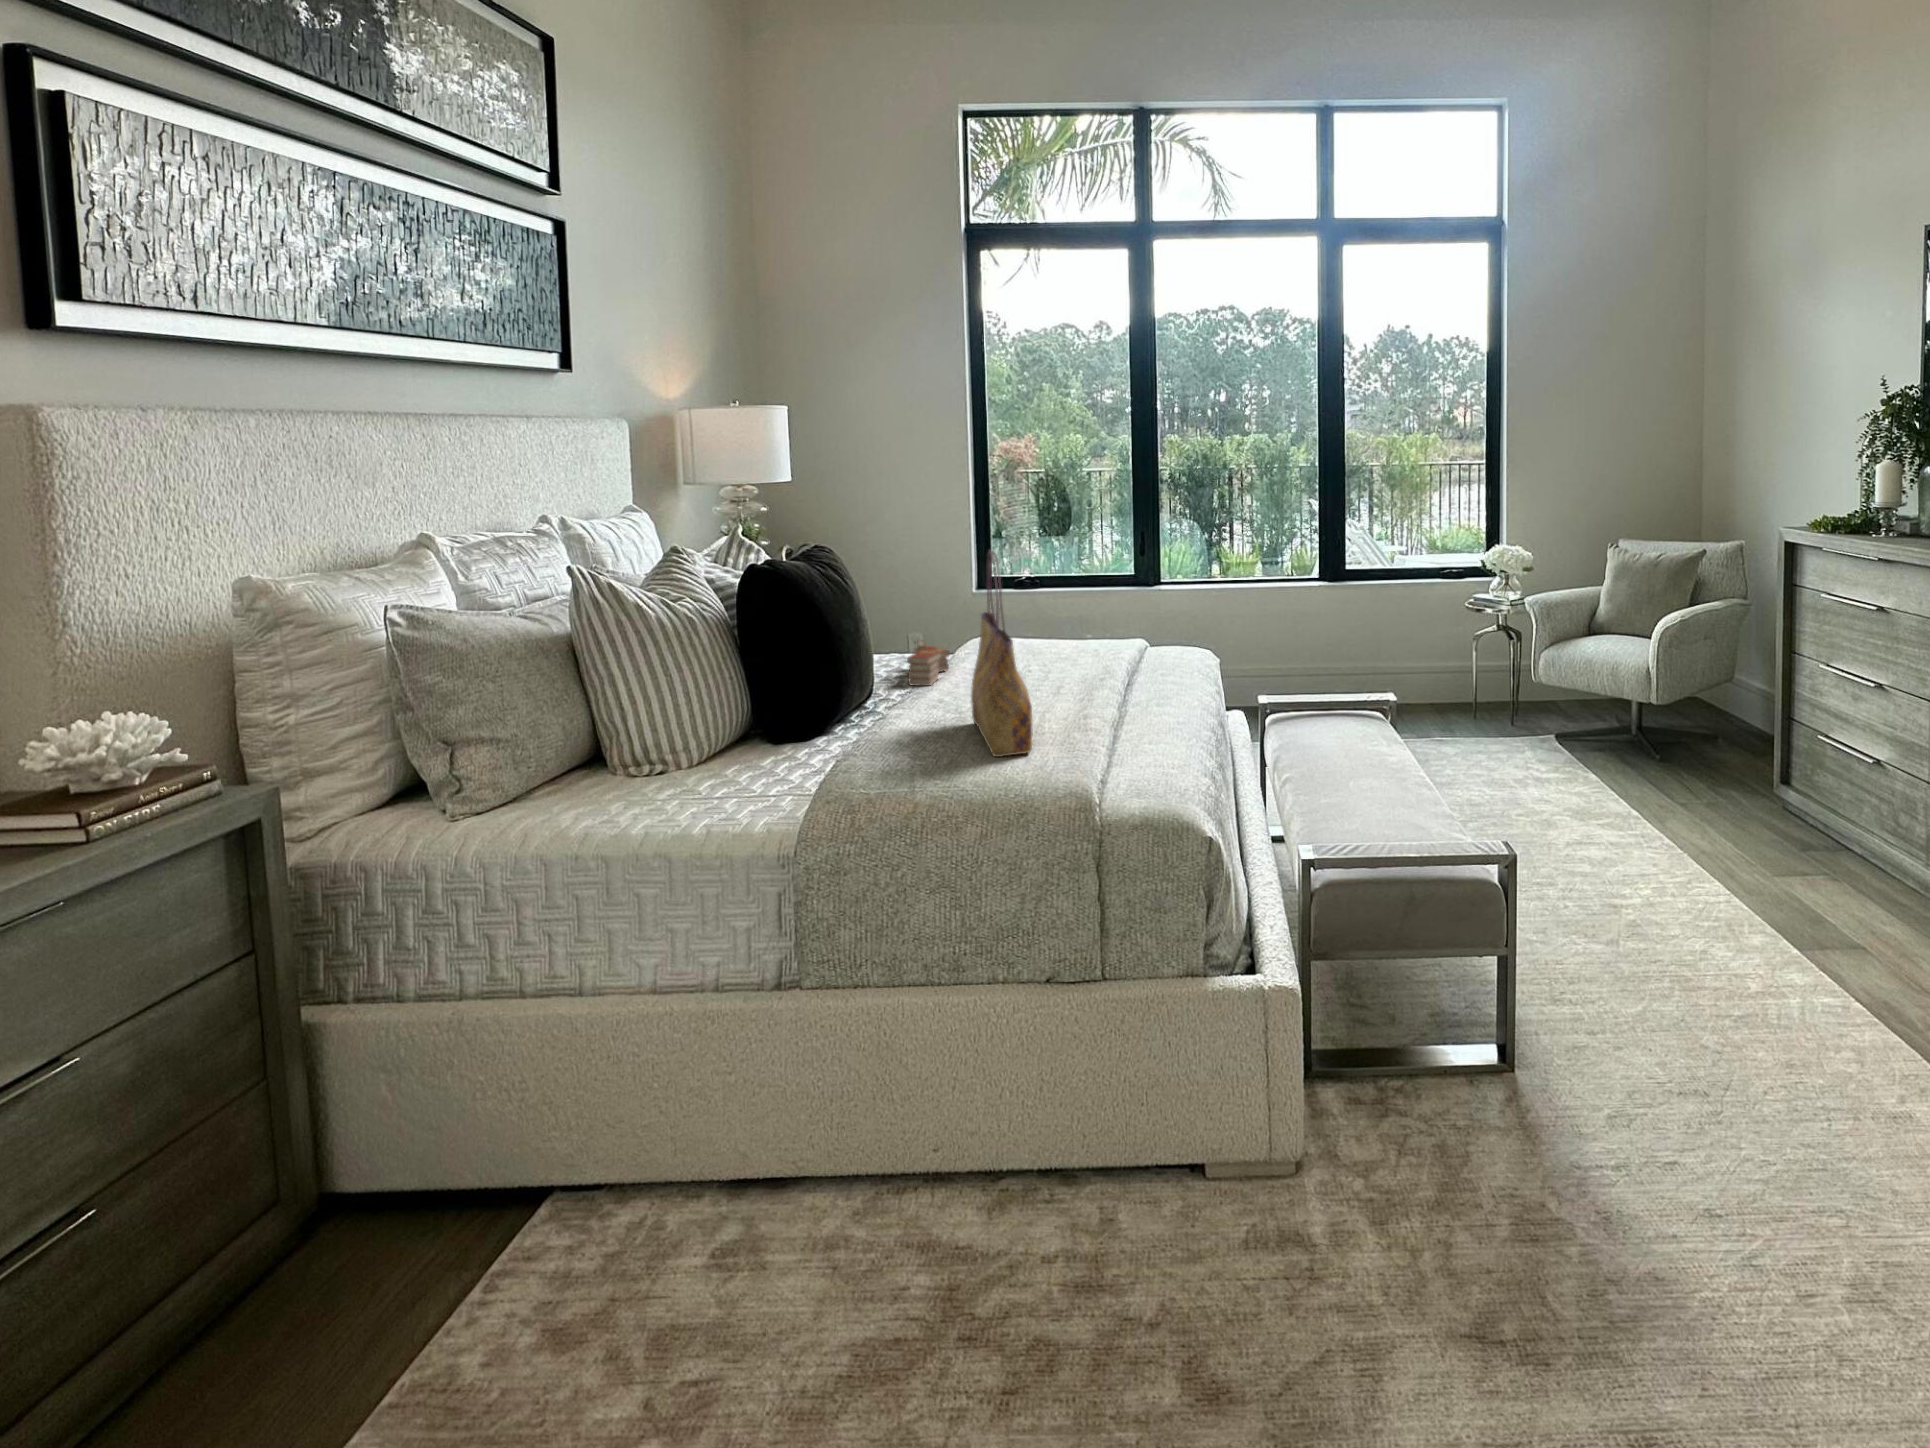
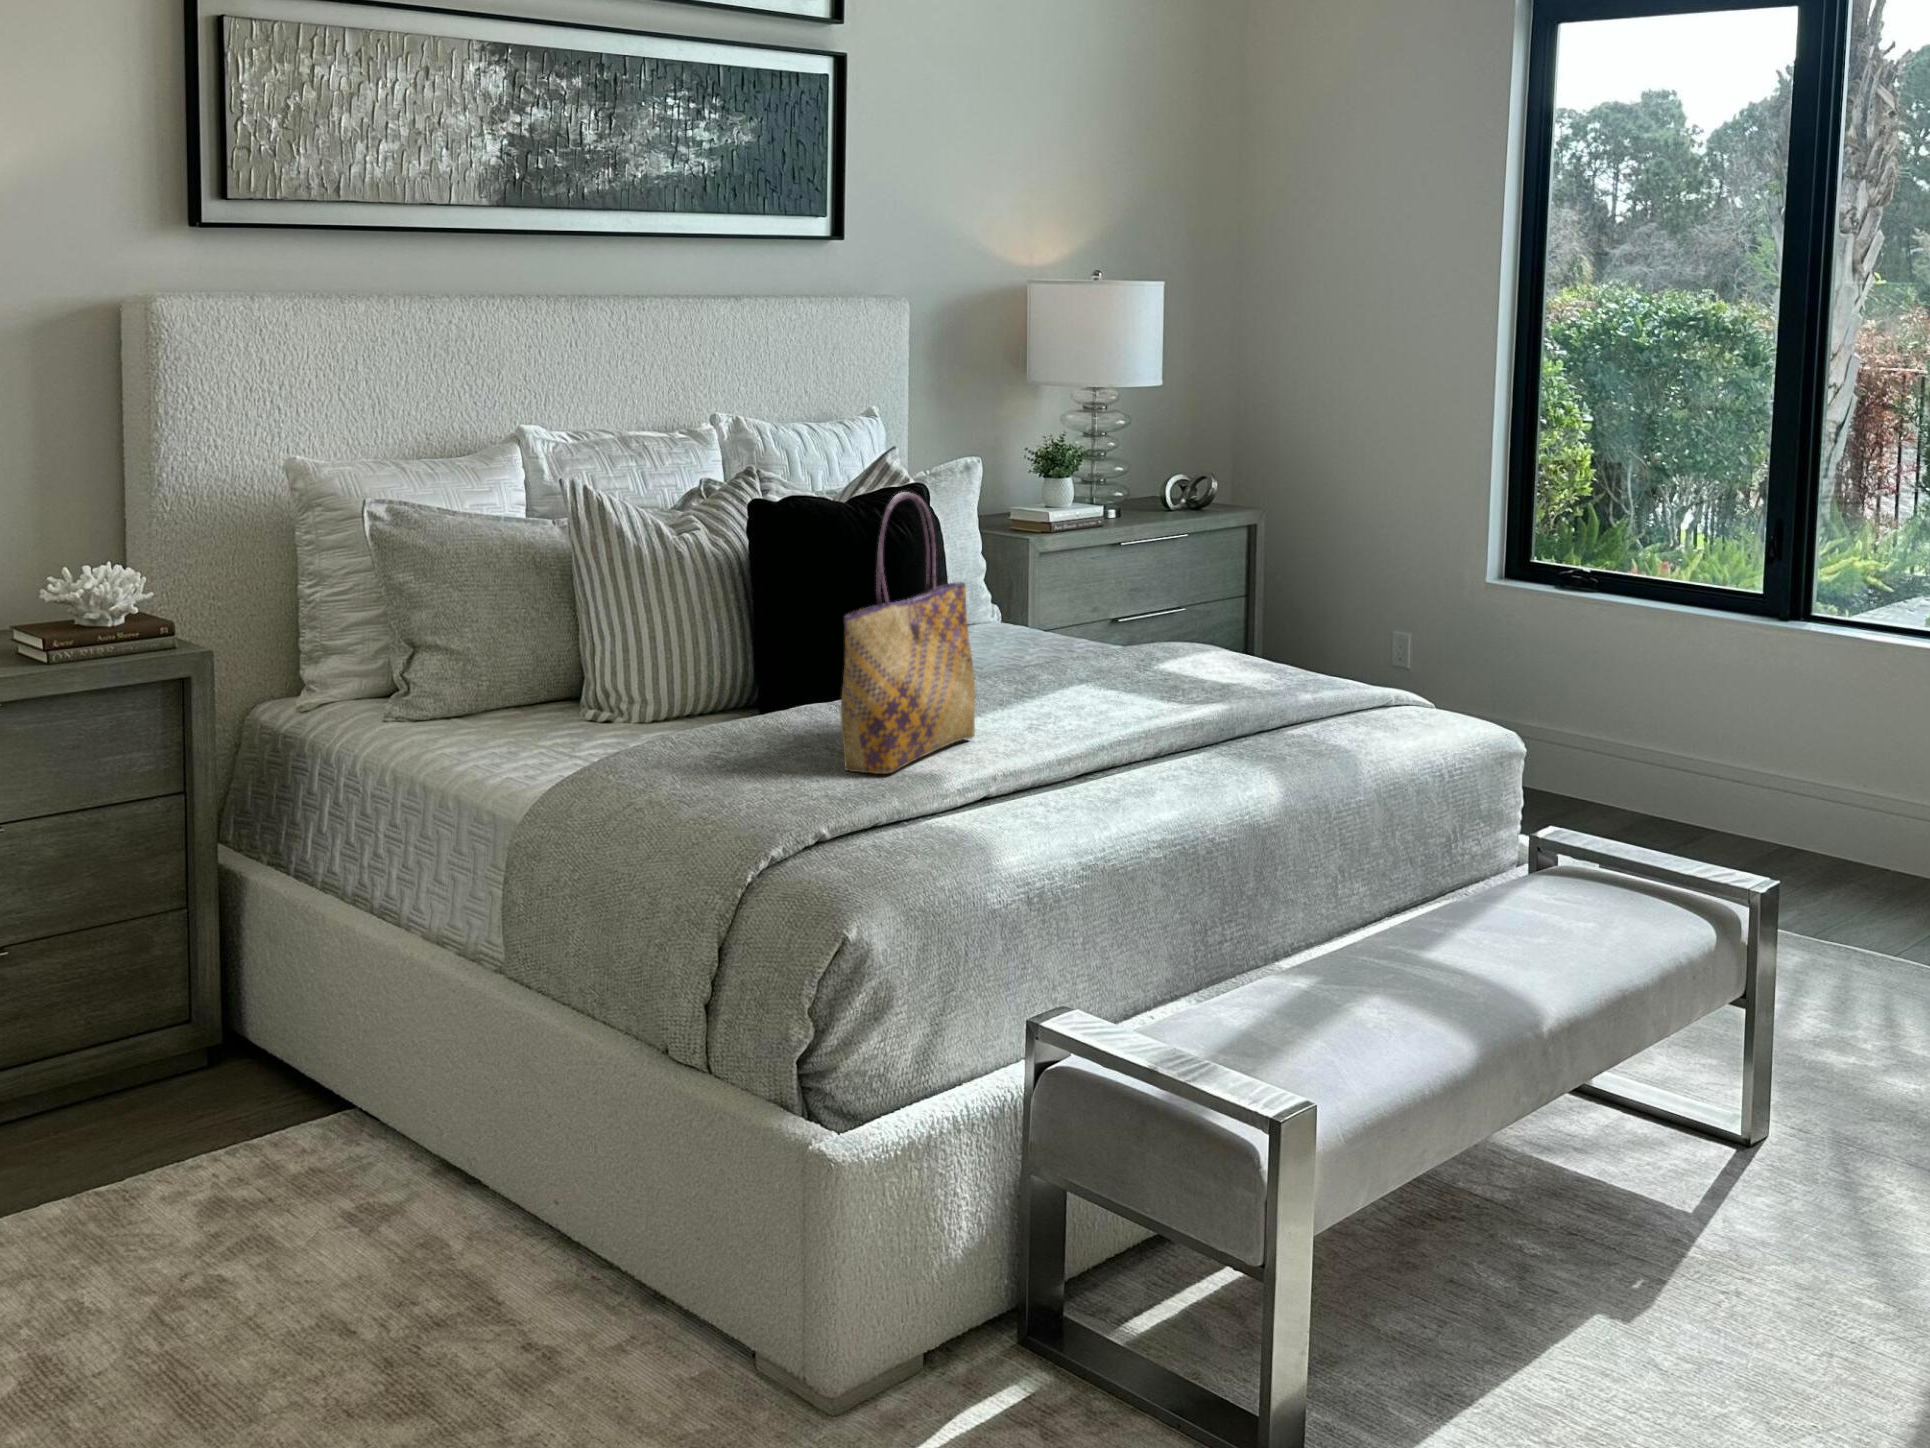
book: present [907,641,950,686] -> none [989,624,1083,686]

